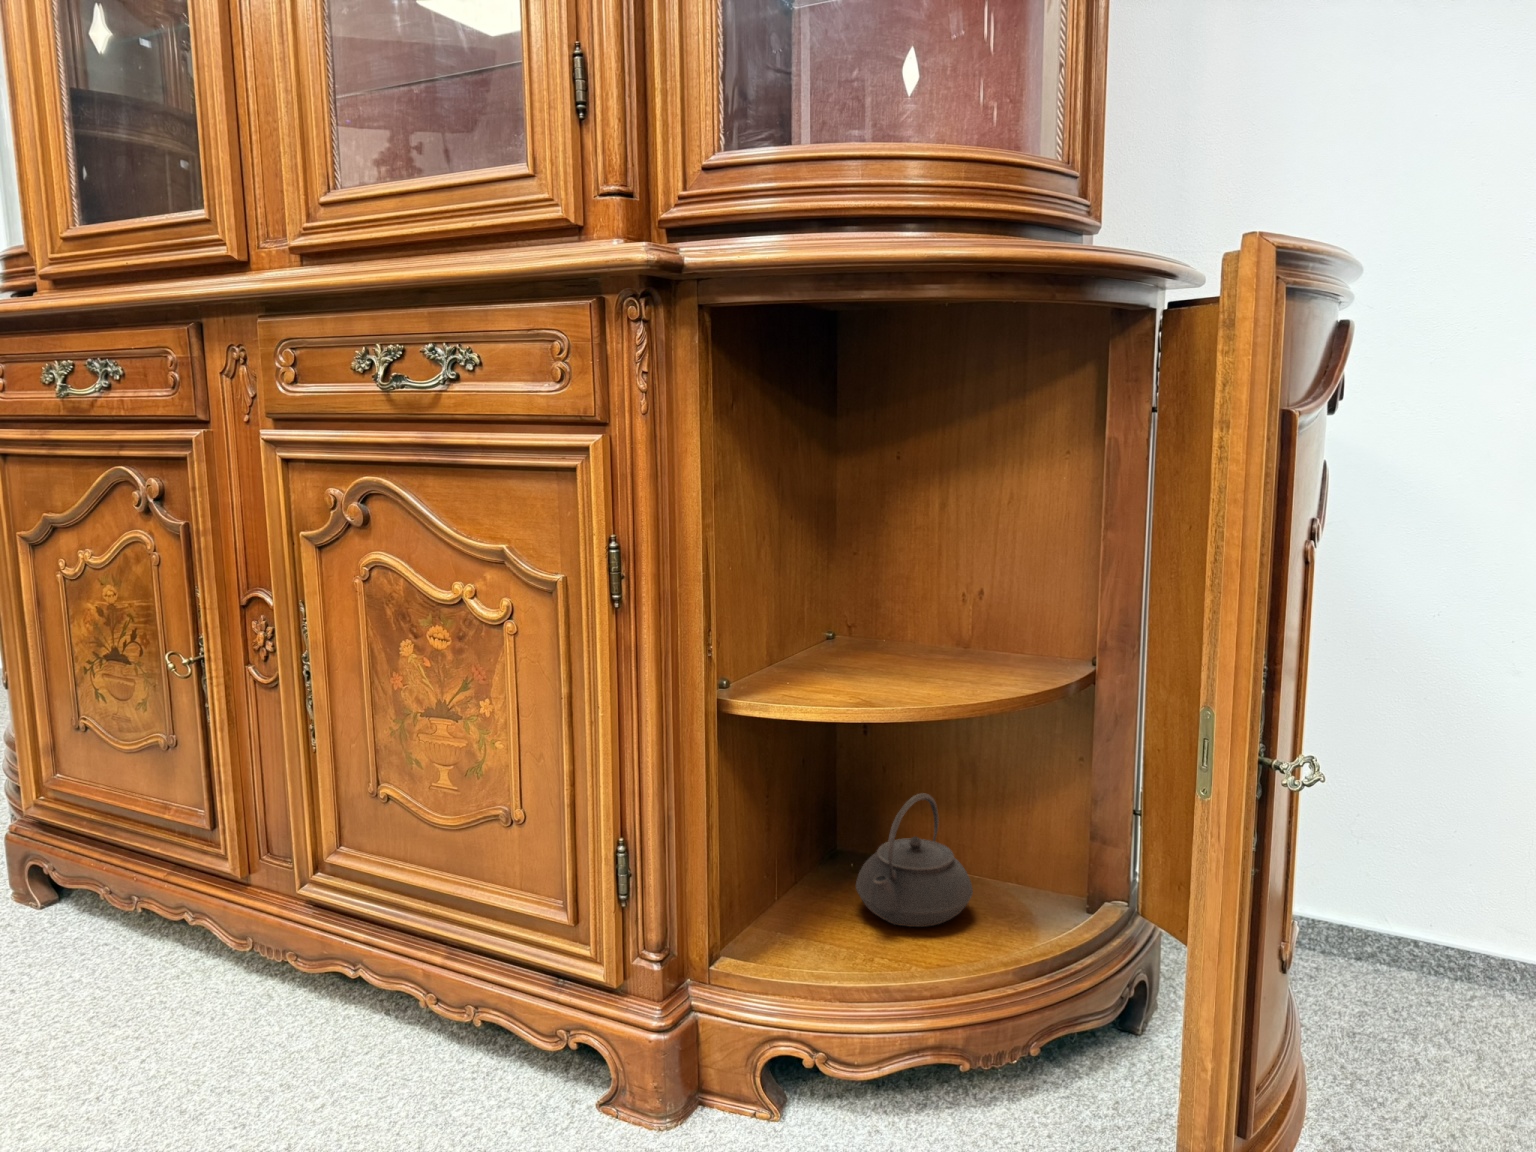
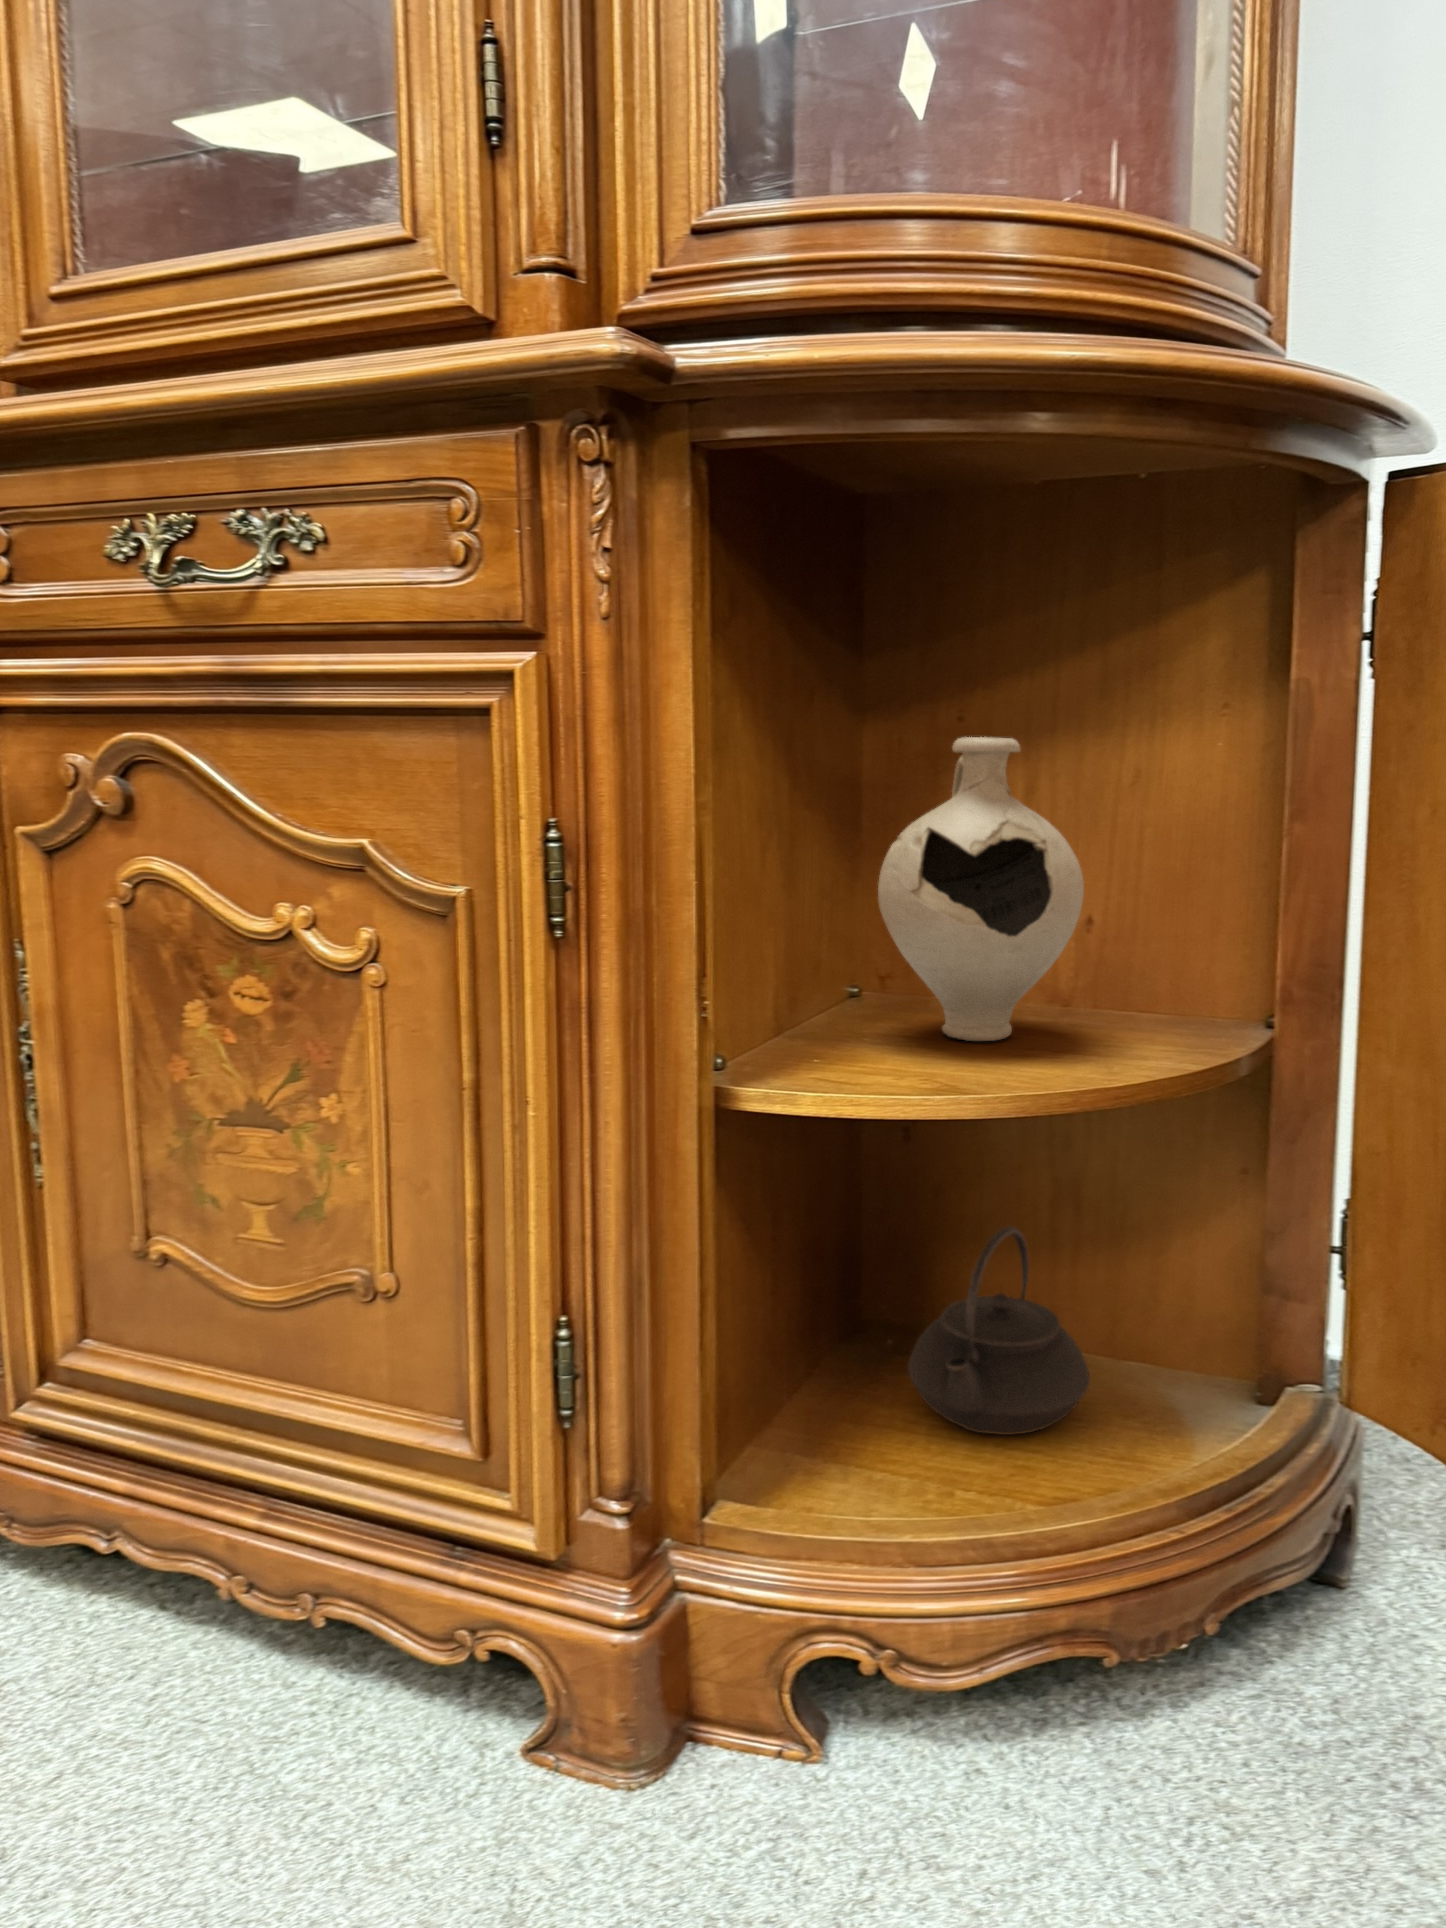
decorative vase: none [836,477,968,674] -> present [878,737,1084,1041]

